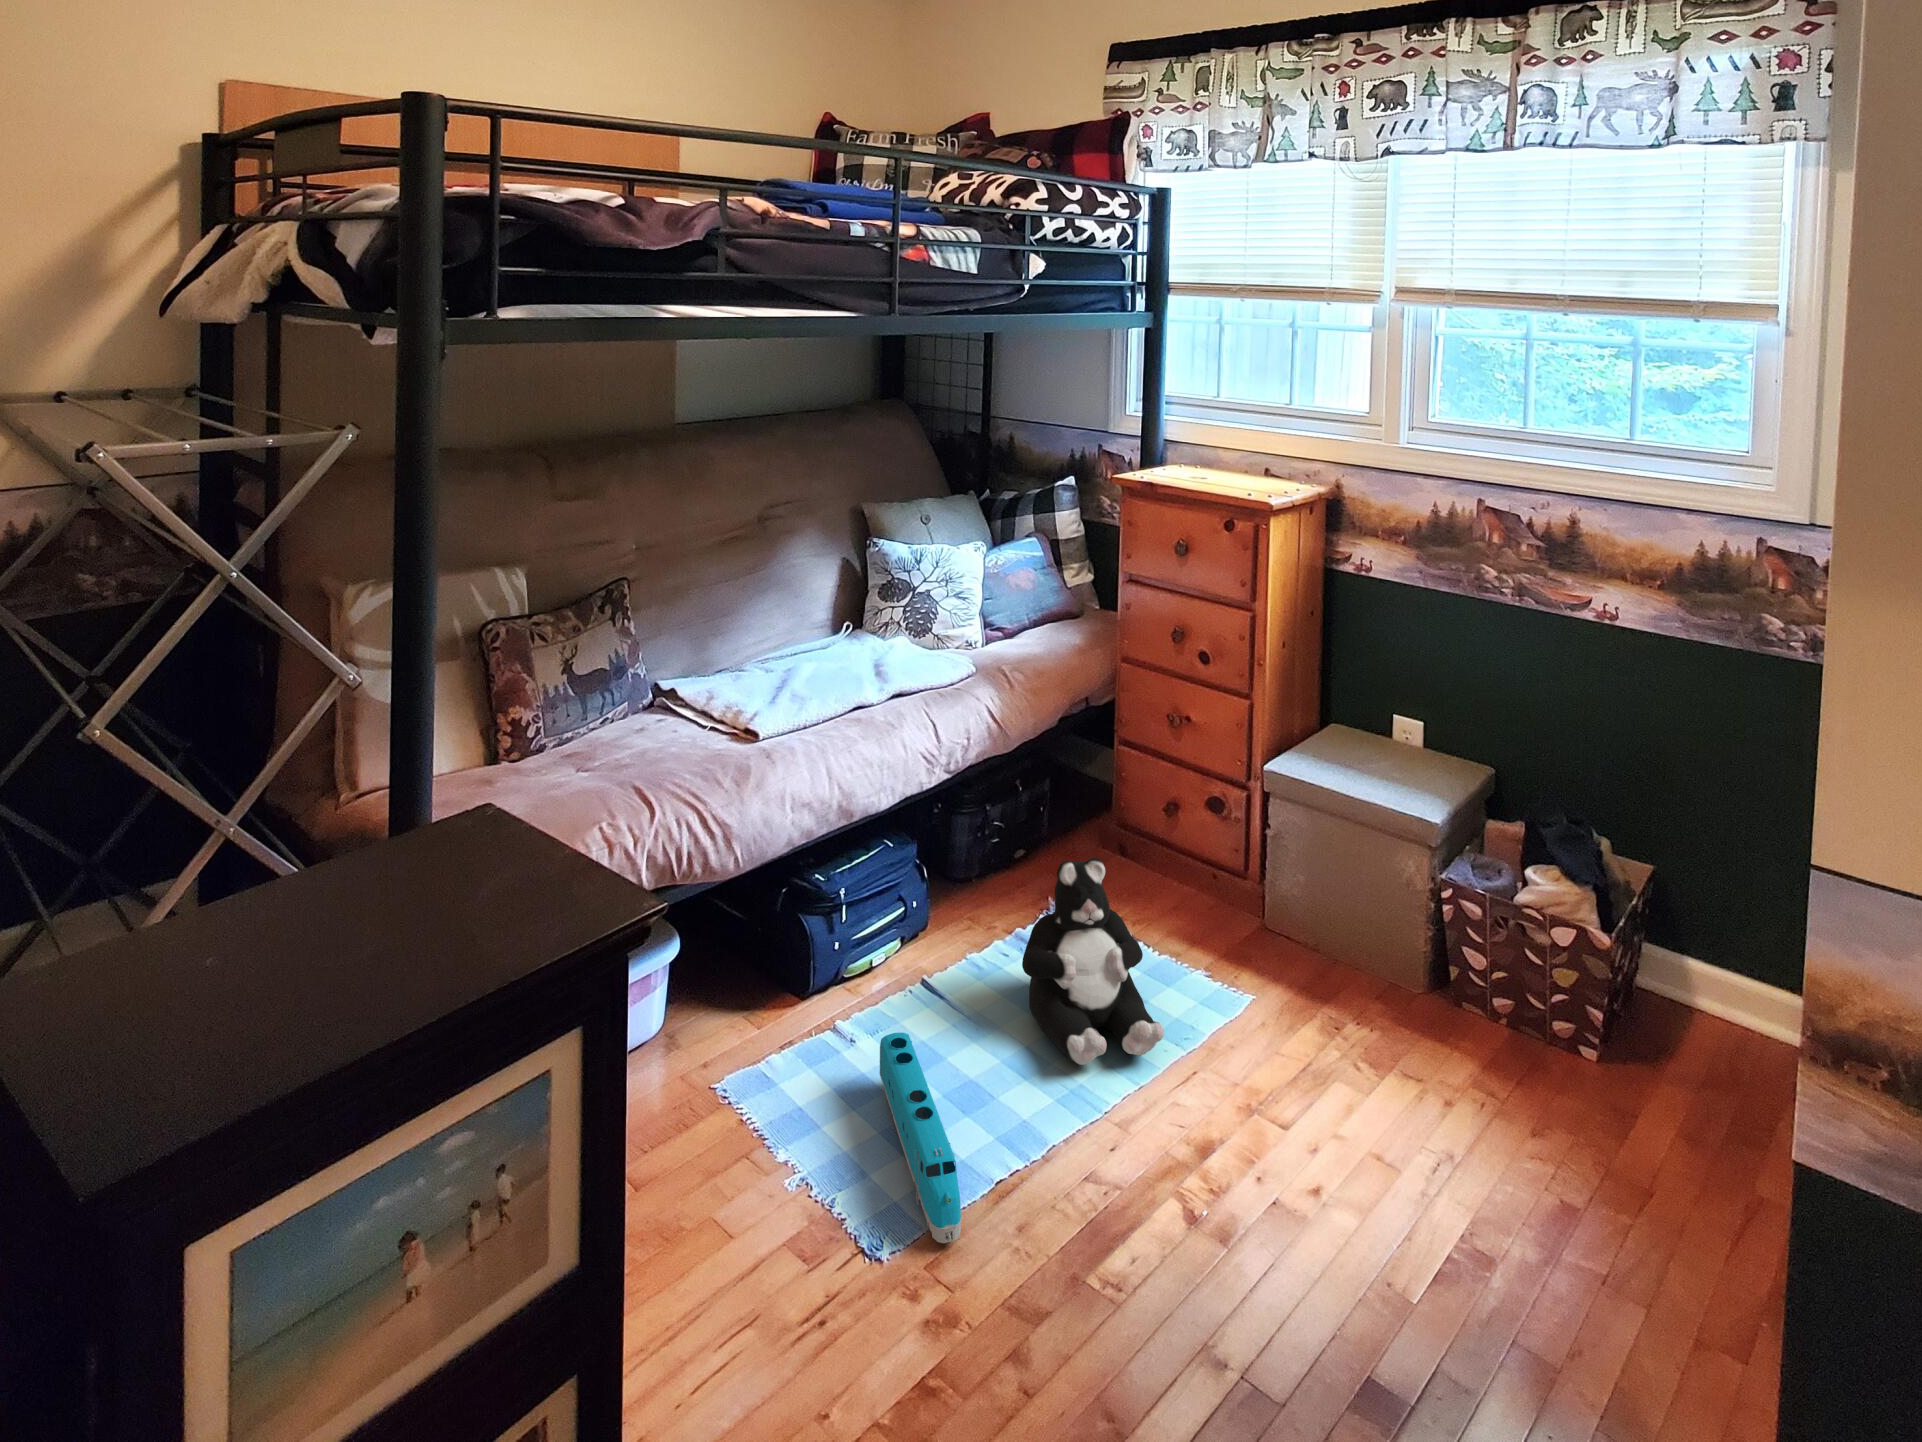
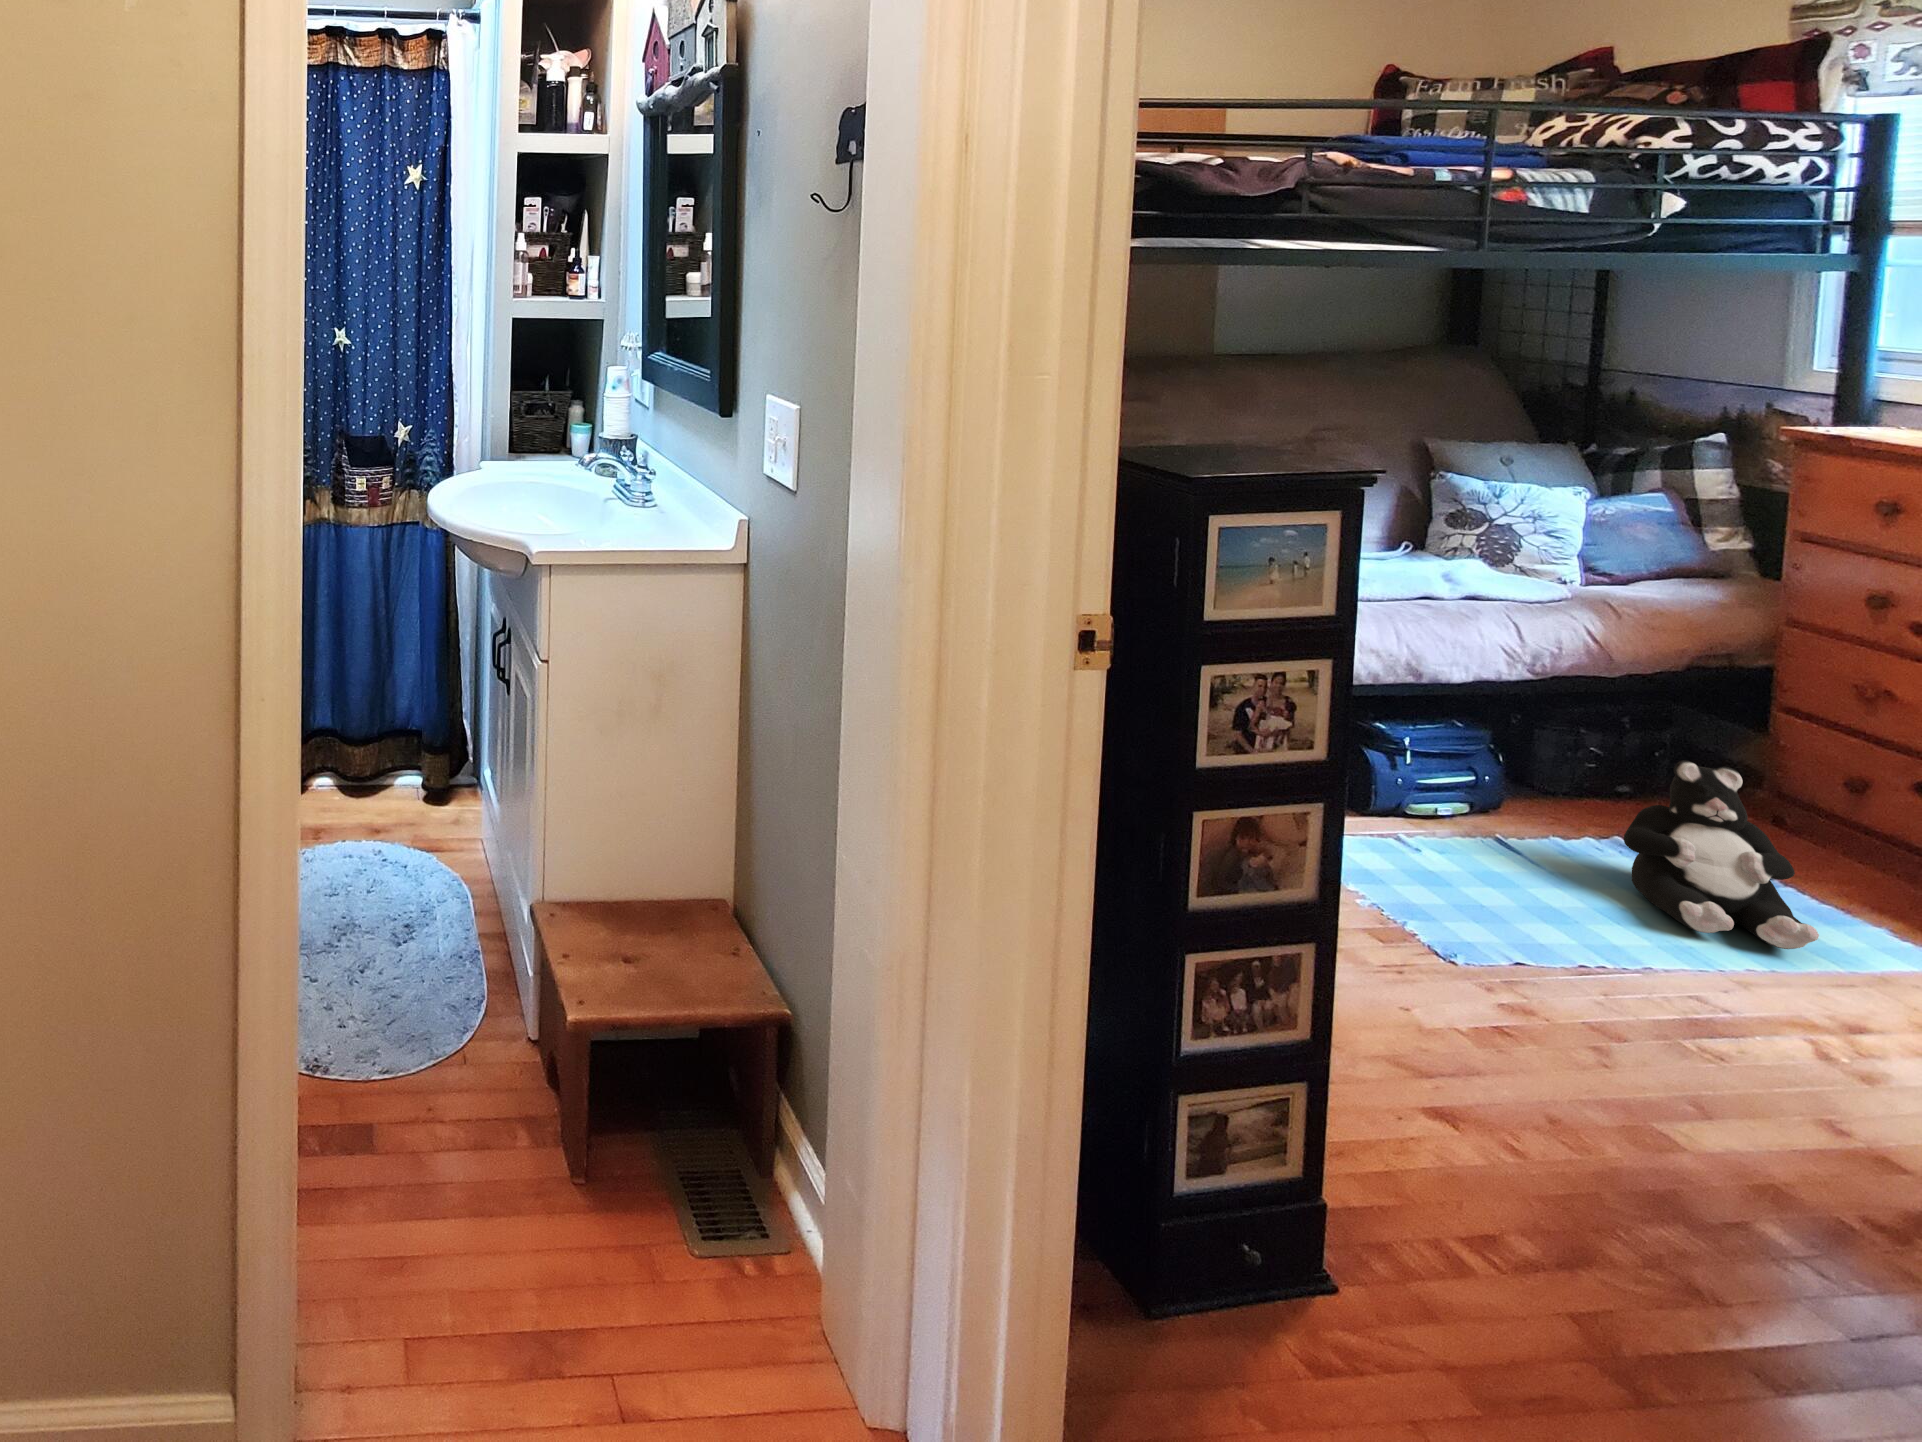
toy train: present [880,1033,962,1243] -> none [1451,838,1544,970]

